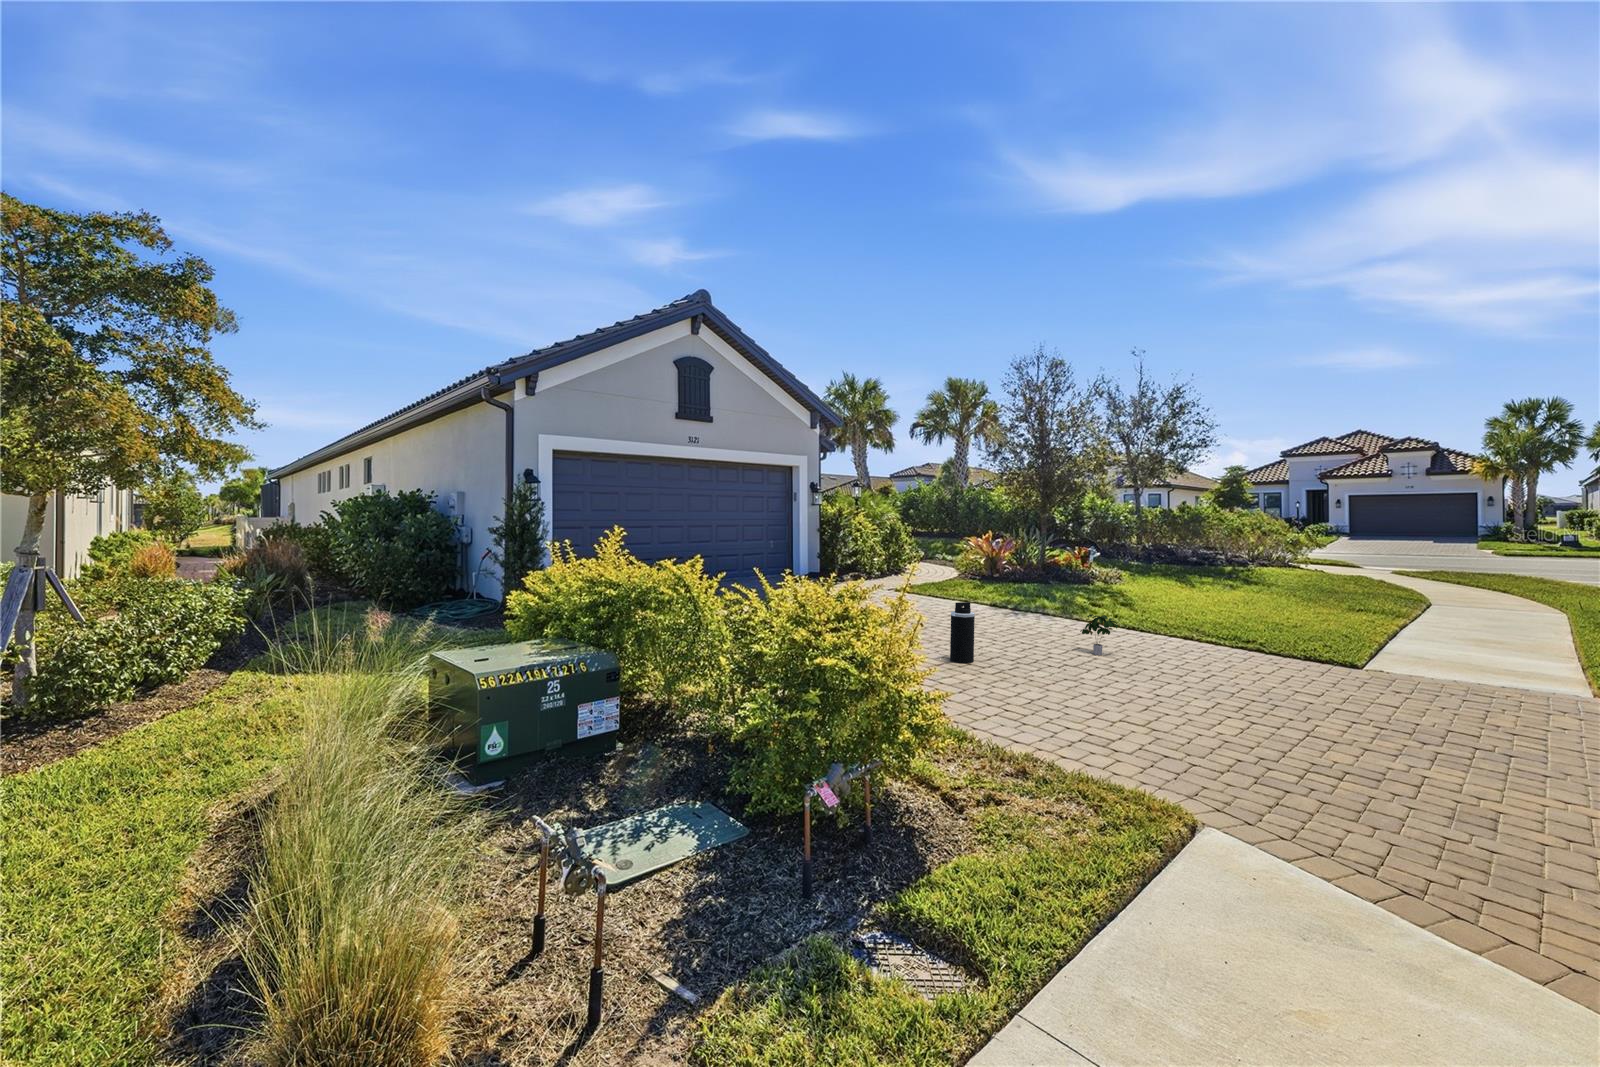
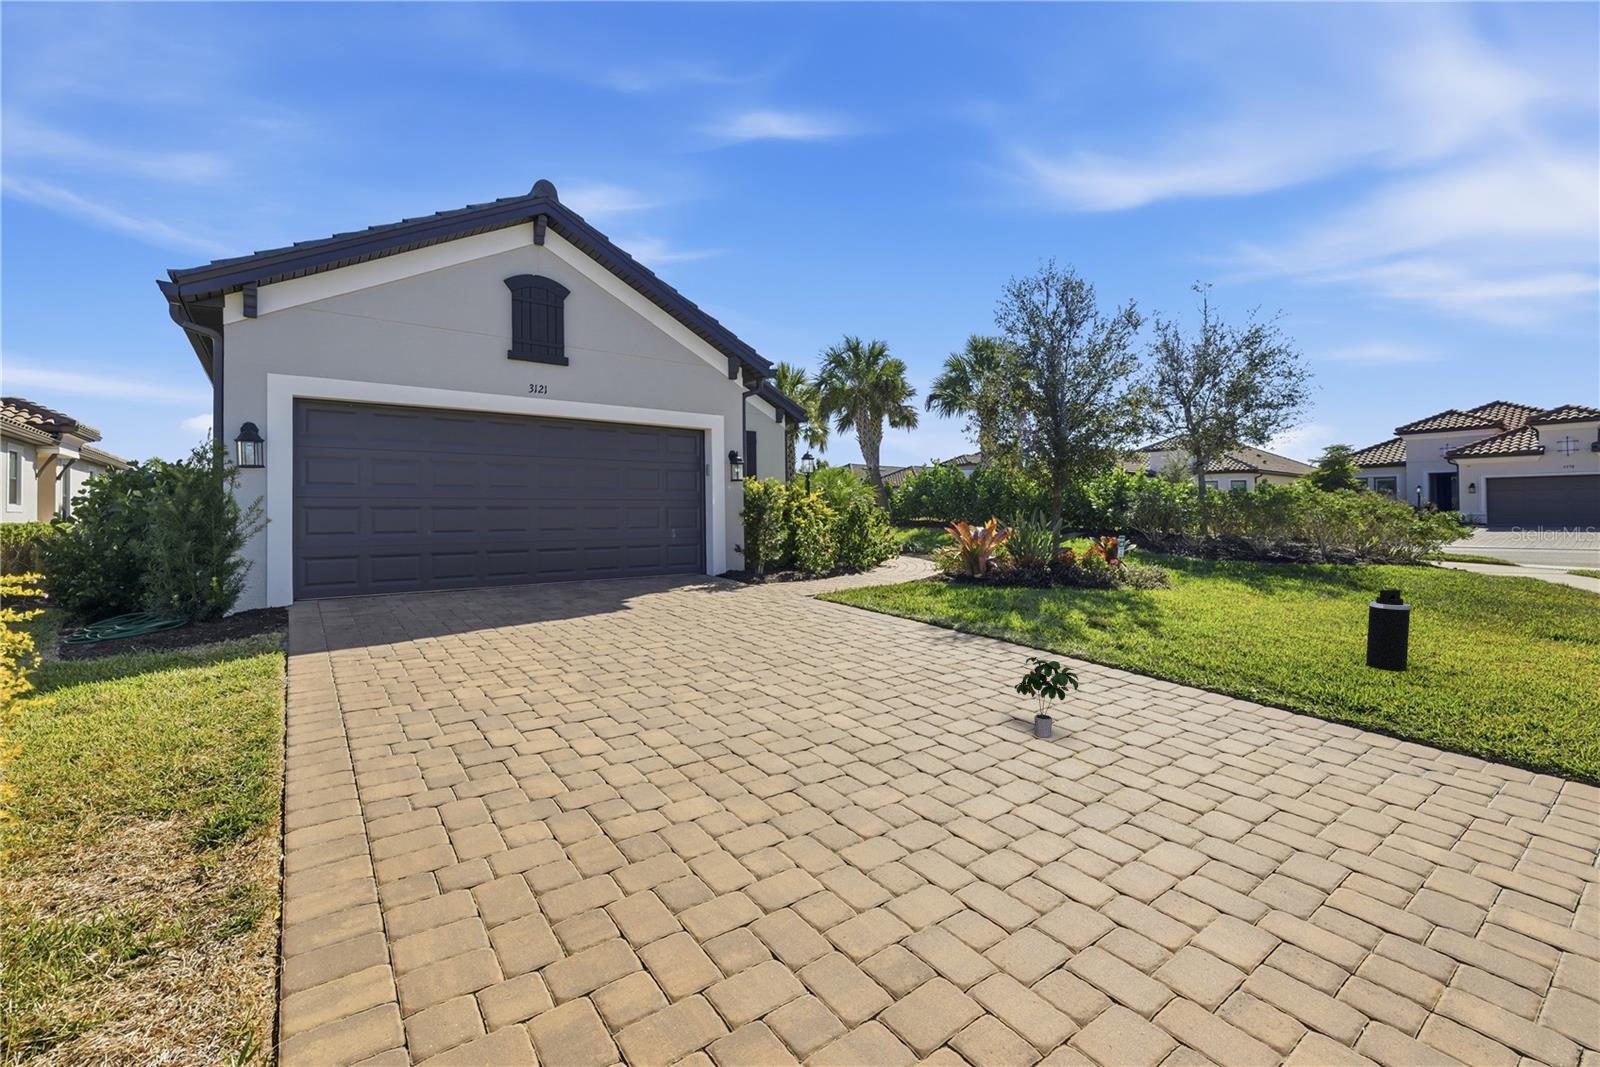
trash can: present [950,602,975,663] -> present [1366,590,1410,671]

